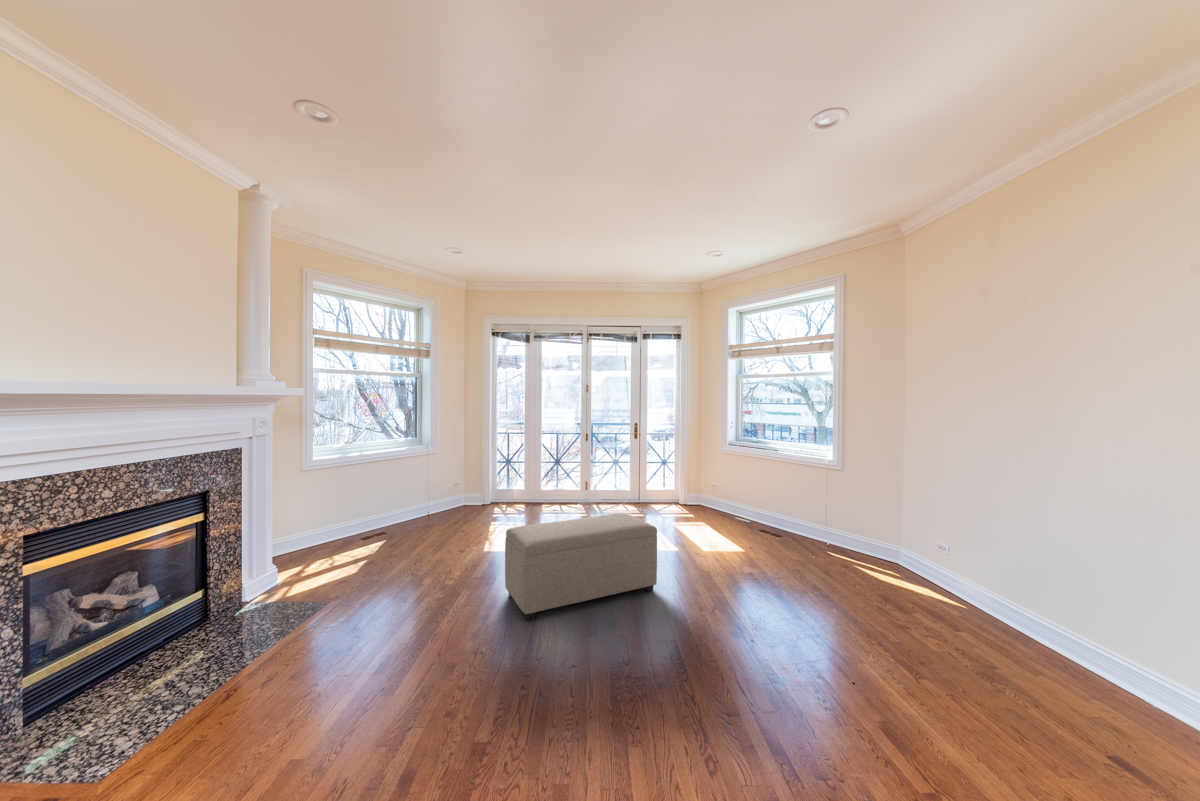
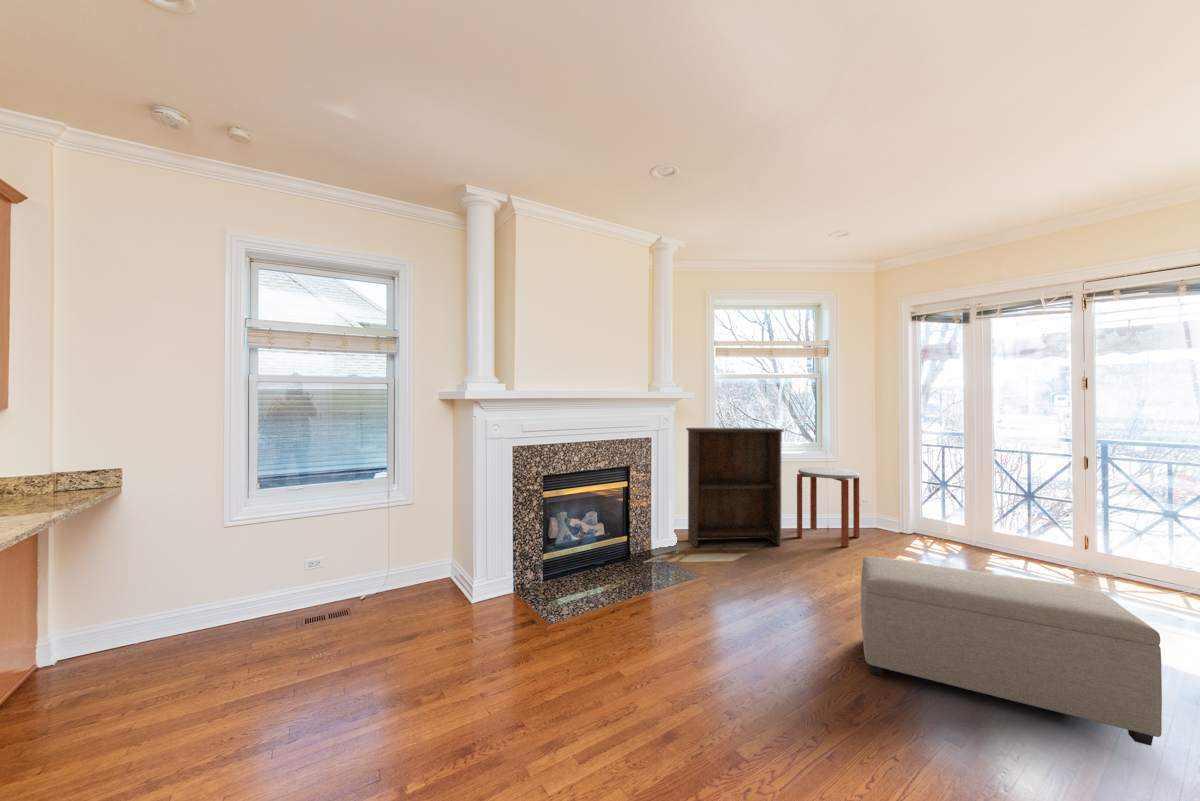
bookshelf: none [278,423,399,574] -> present [686,428,784,547]
side table: none [404,458,458,531] -> present [797,467,859,547]

